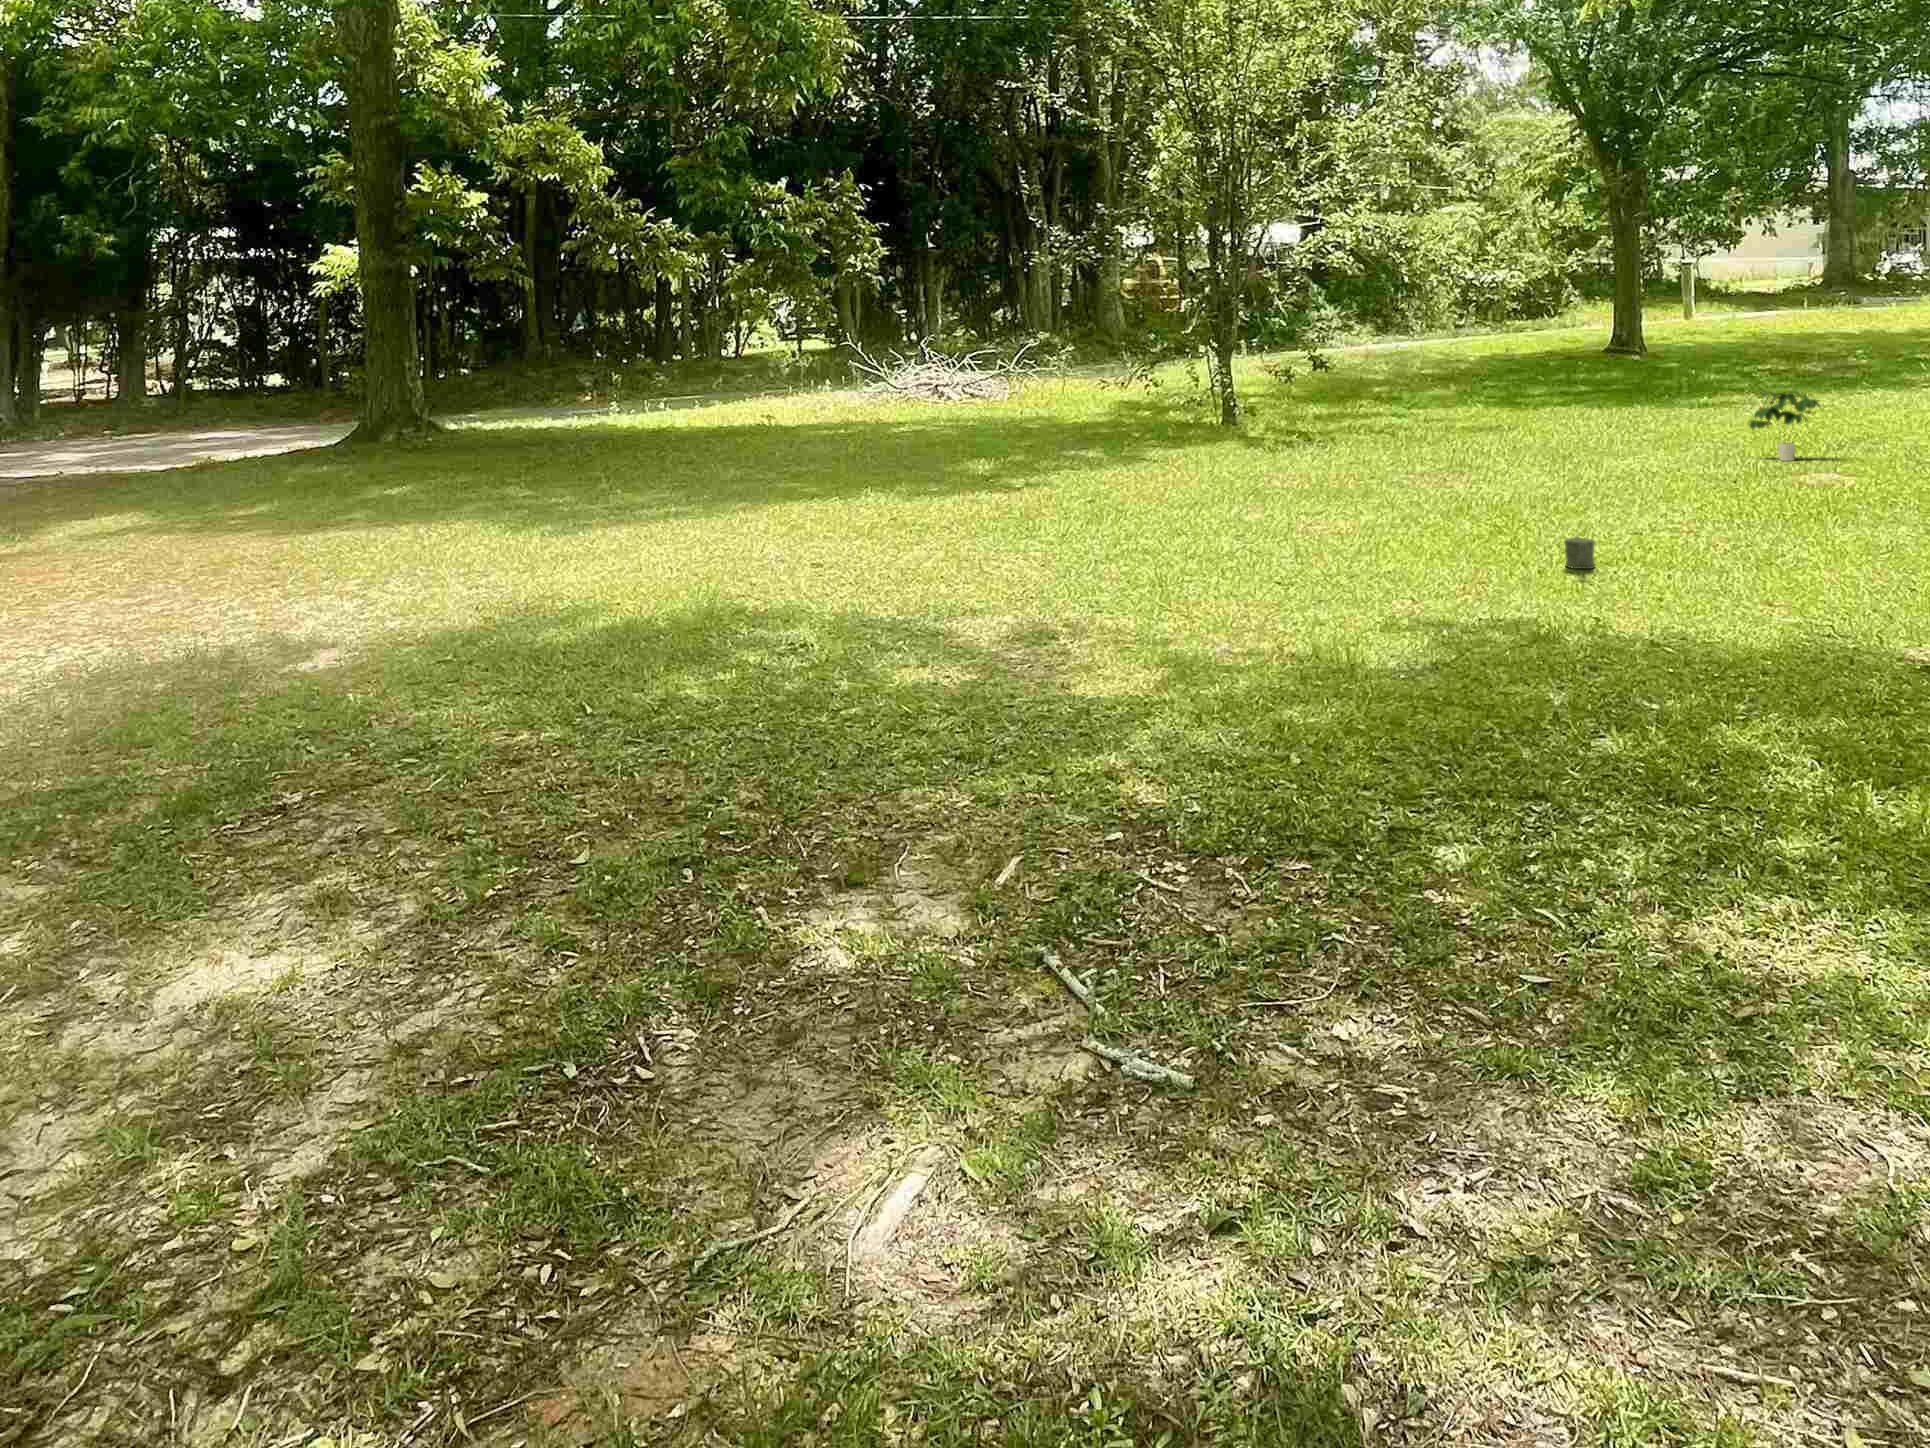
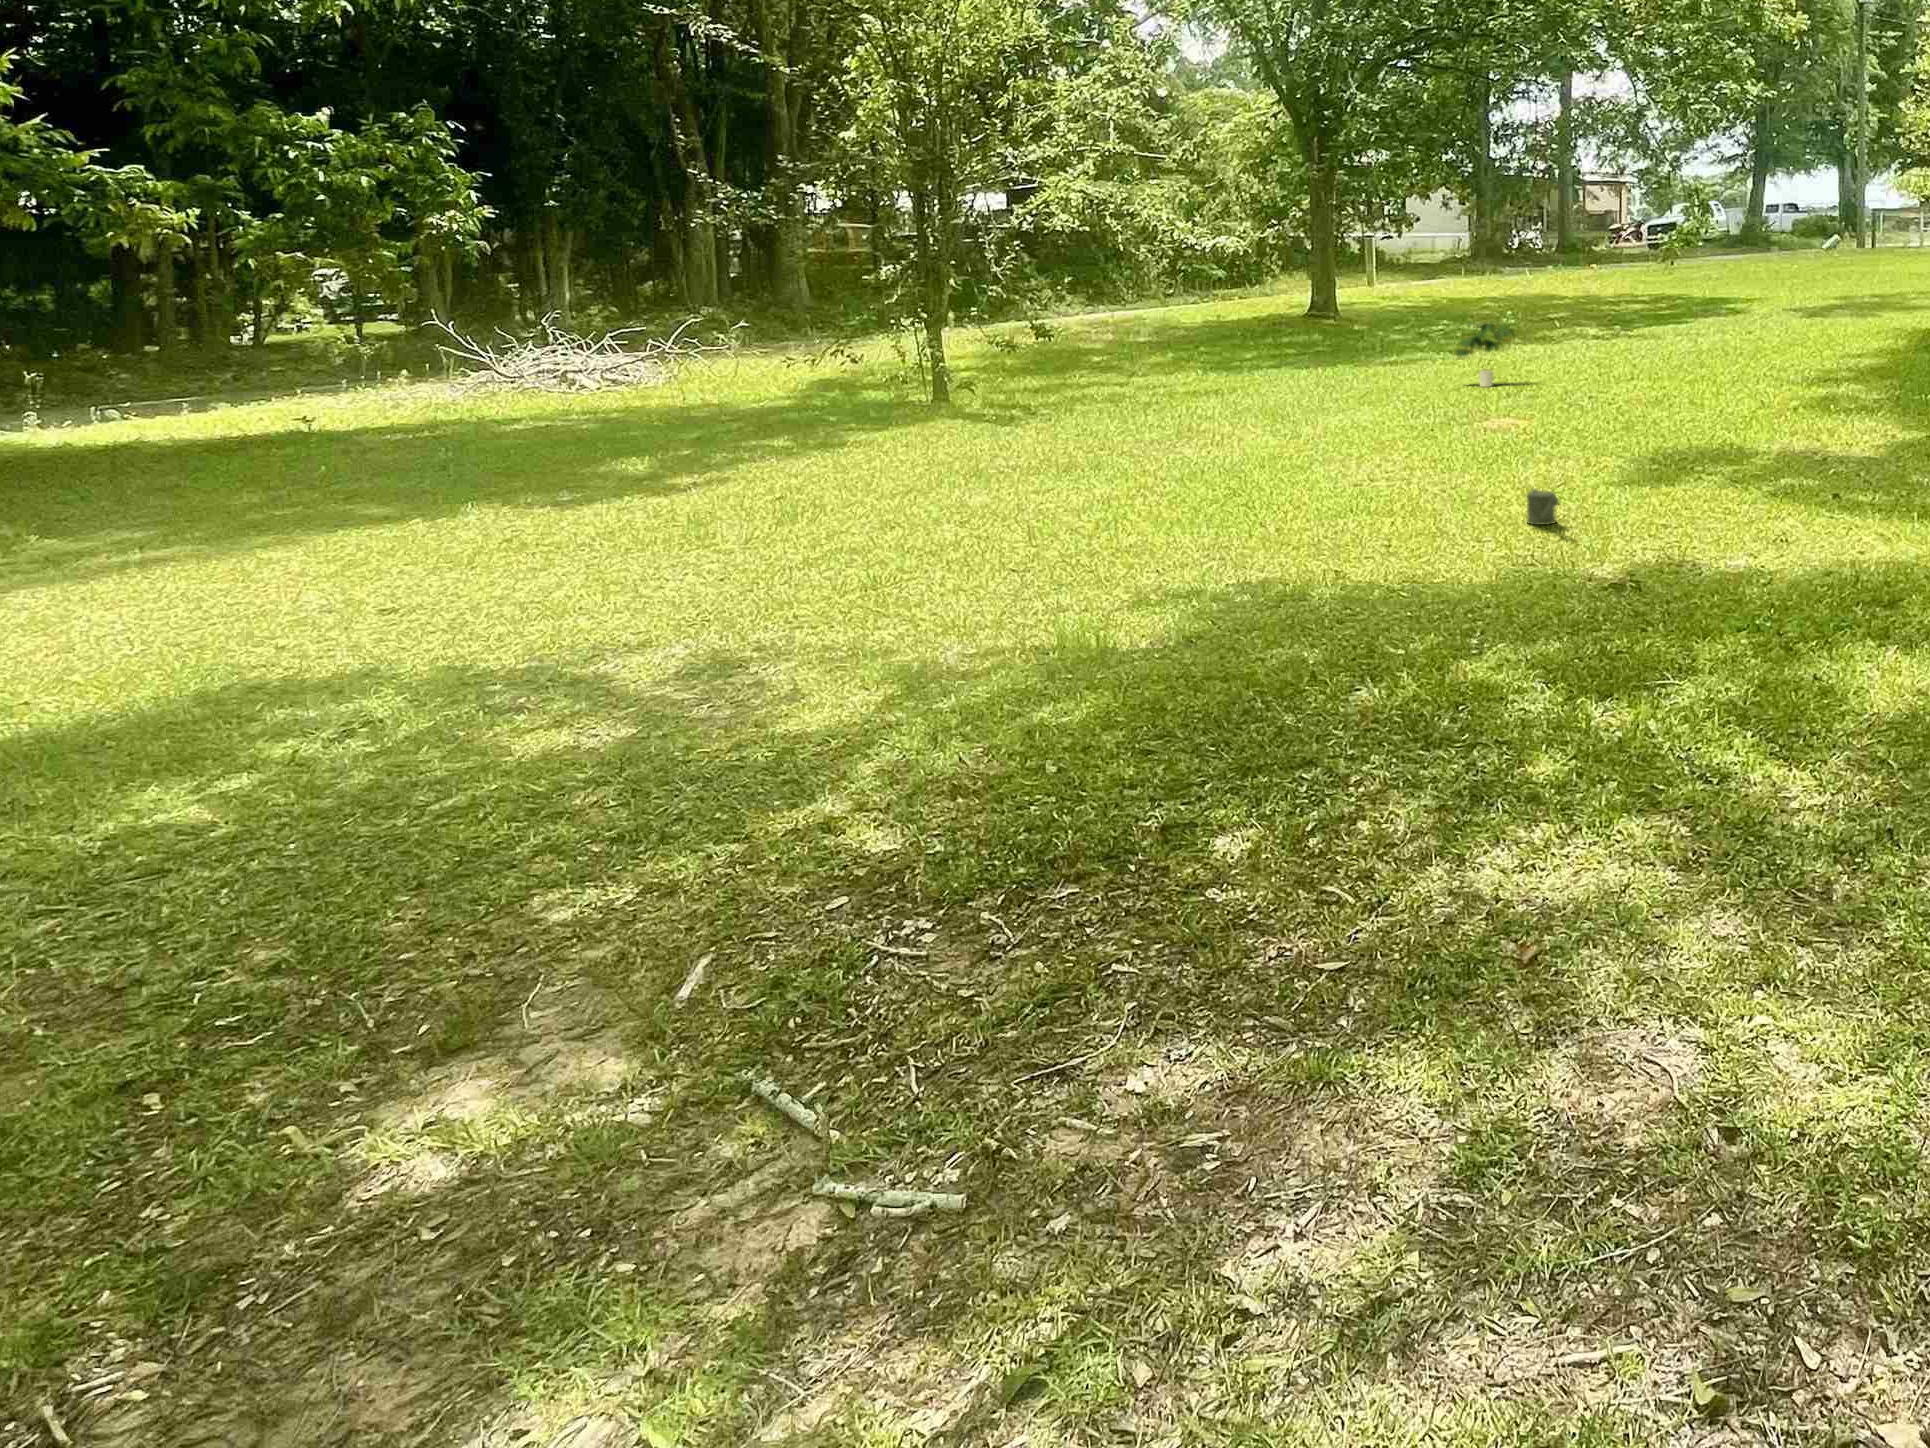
watering can: present [1564,536,1595,569] -> present [1527,488,1559,525]

